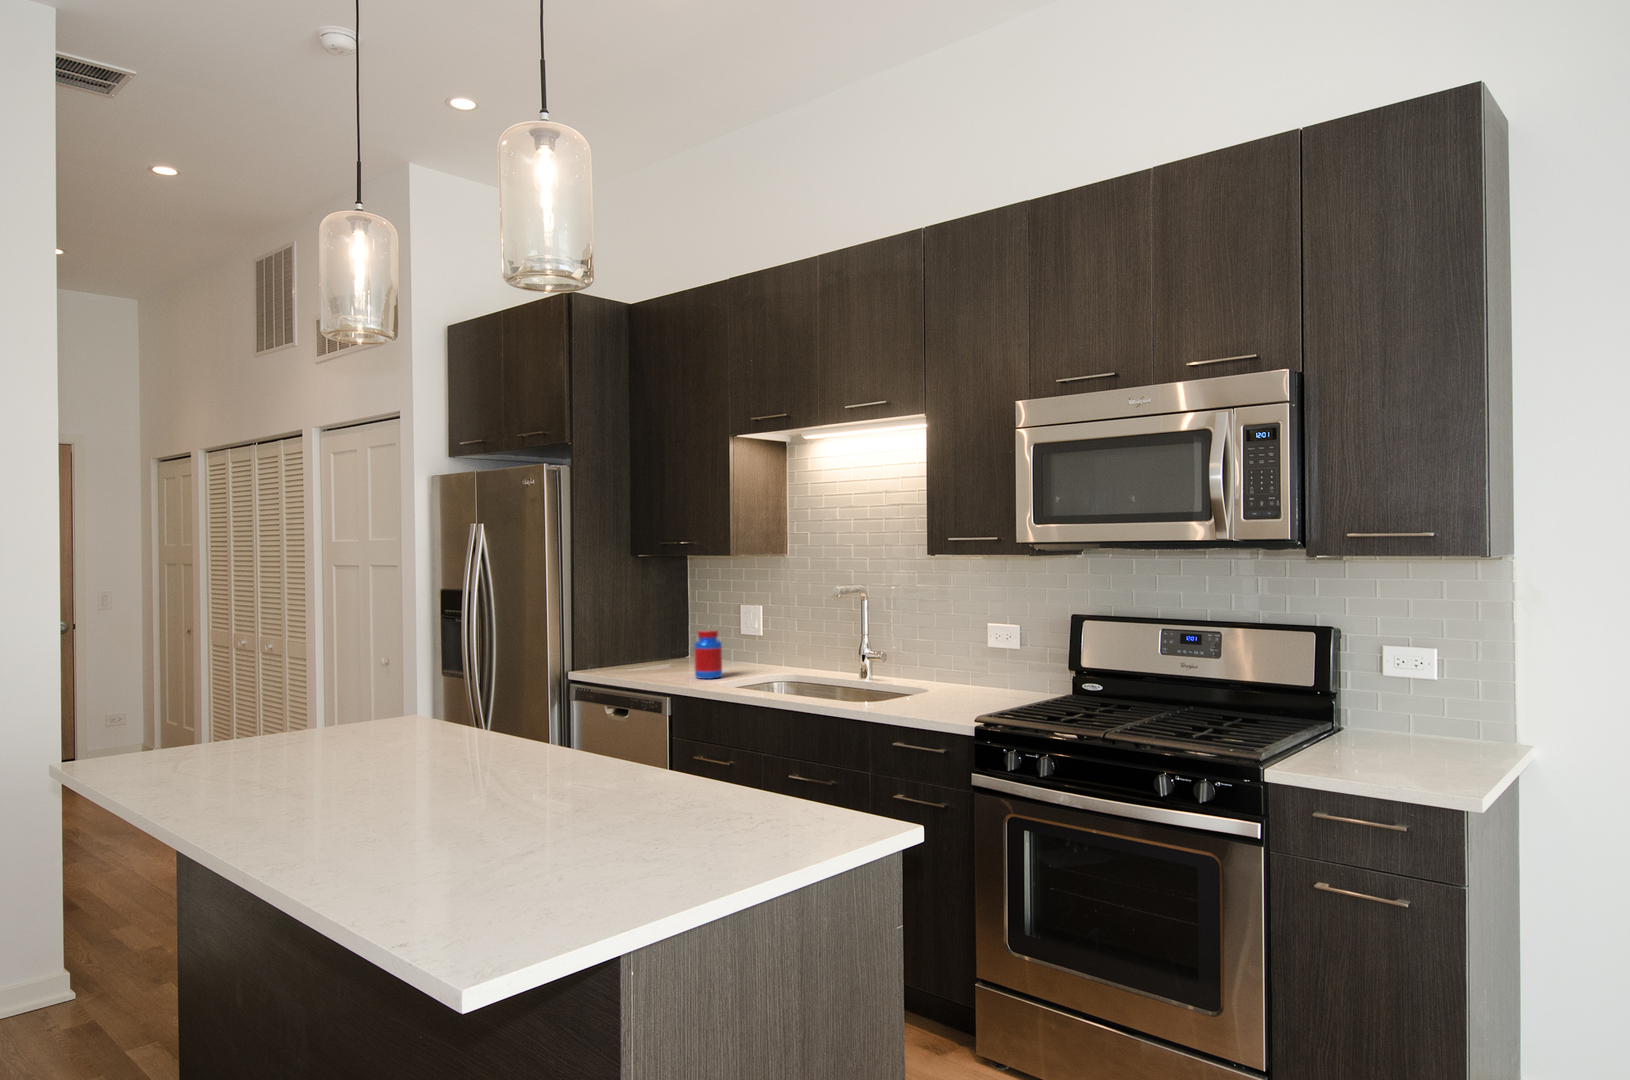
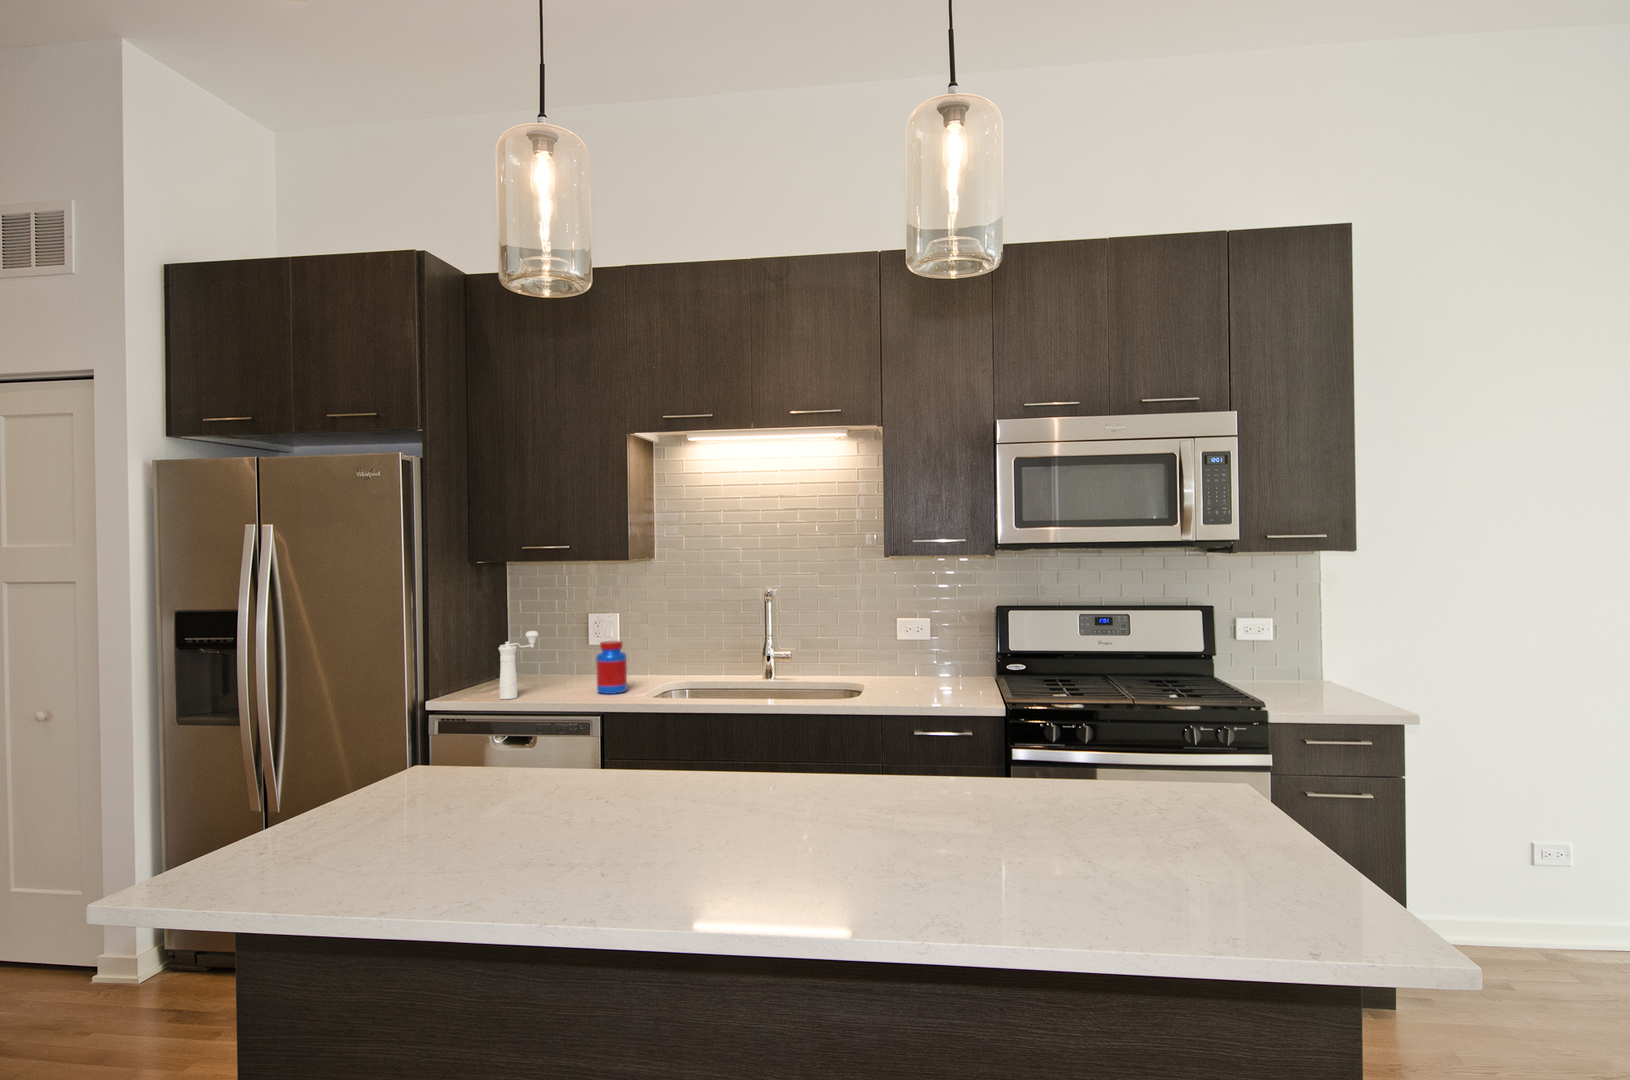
pepper mill: none [617,617,659,675] -> present [499,631,539,699]

